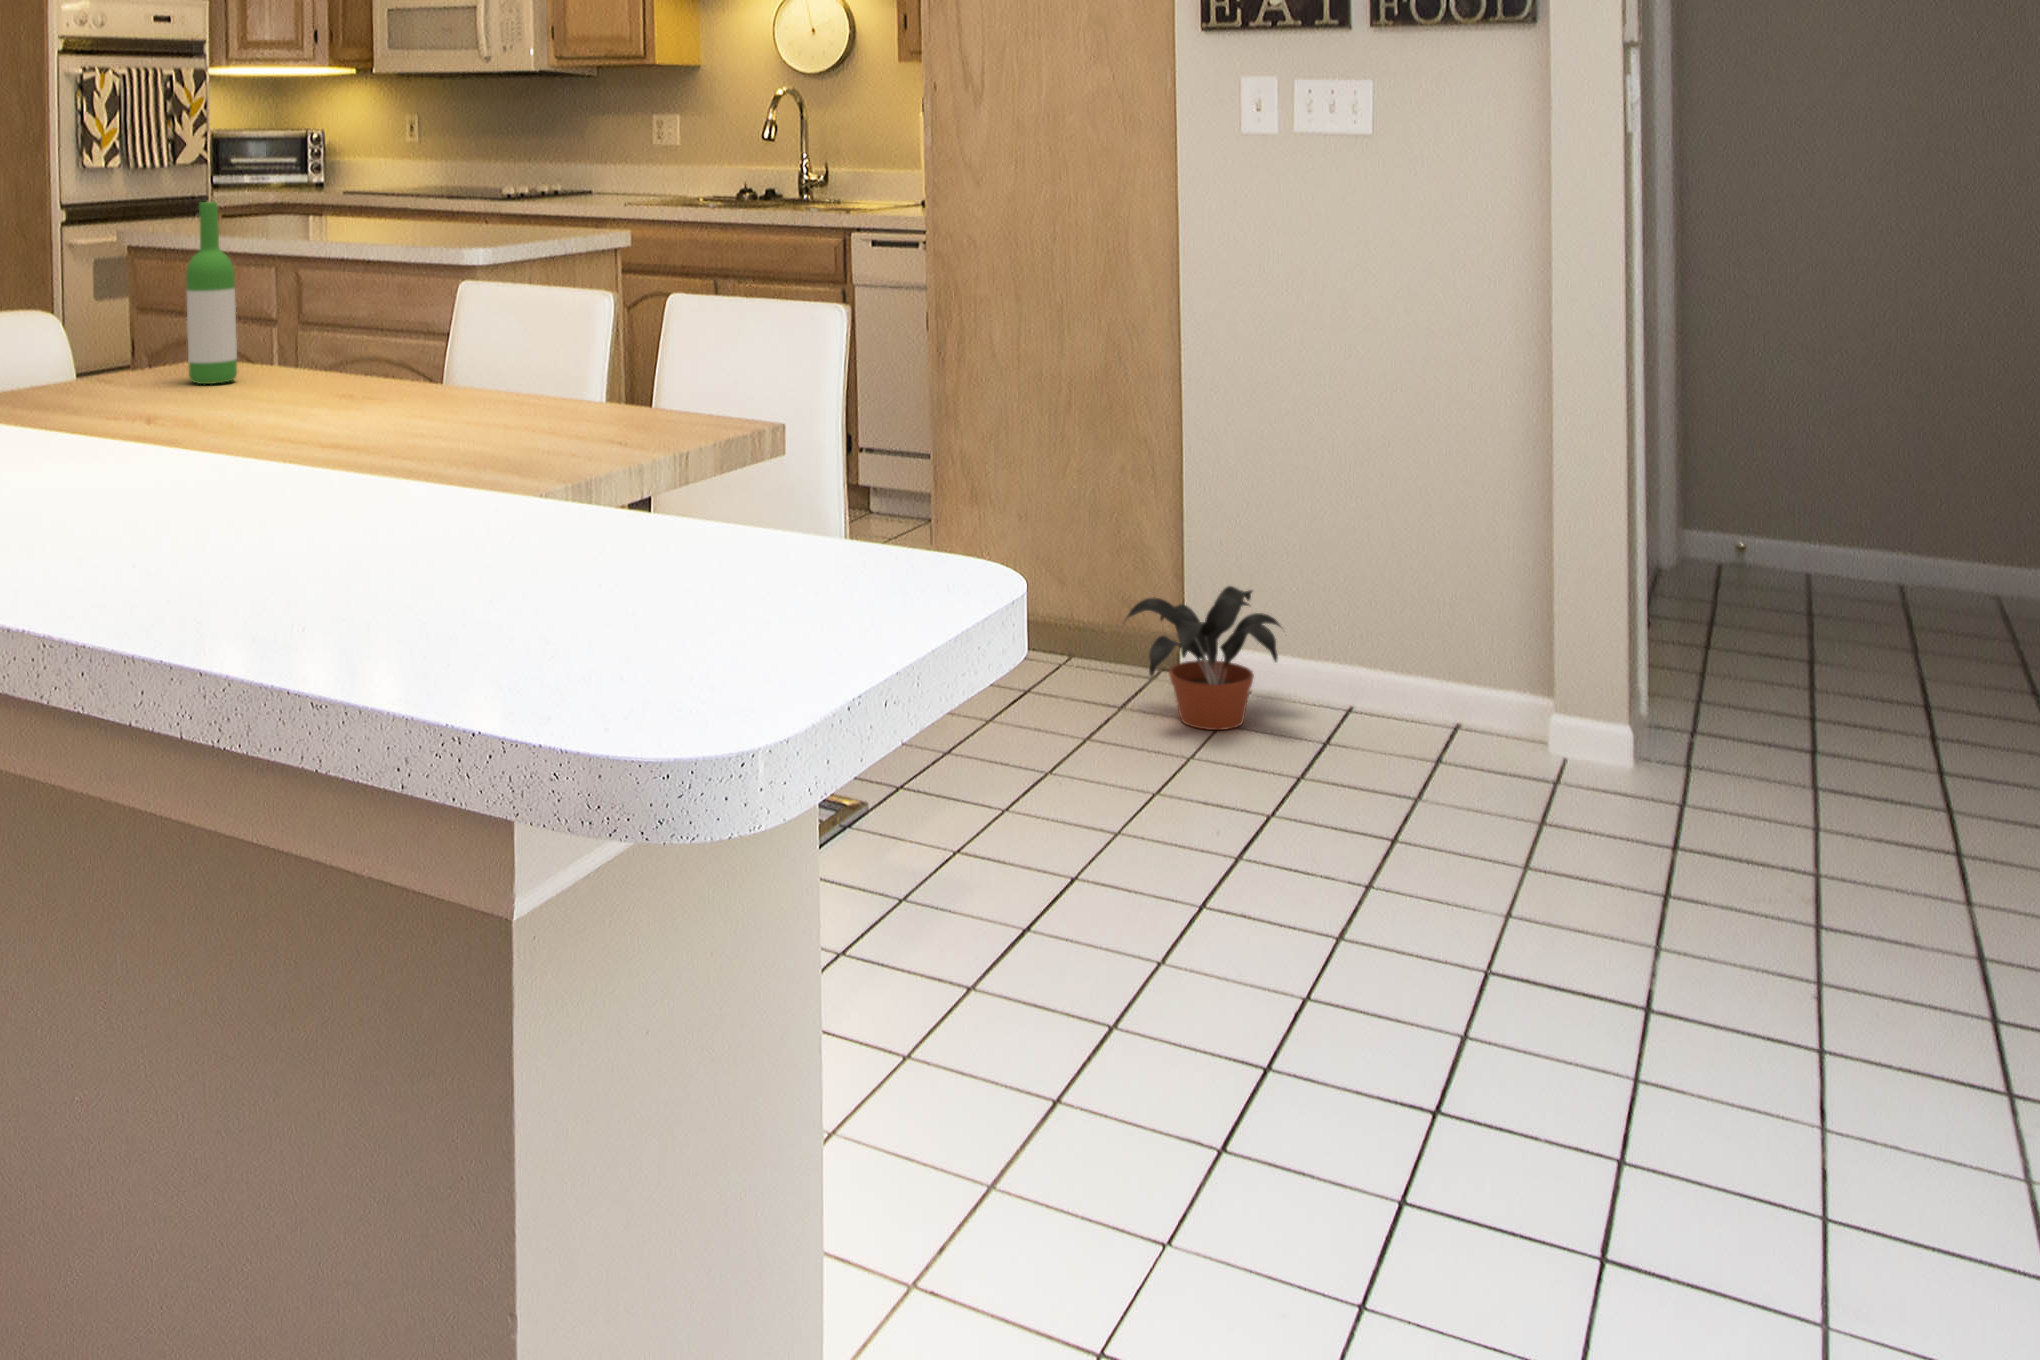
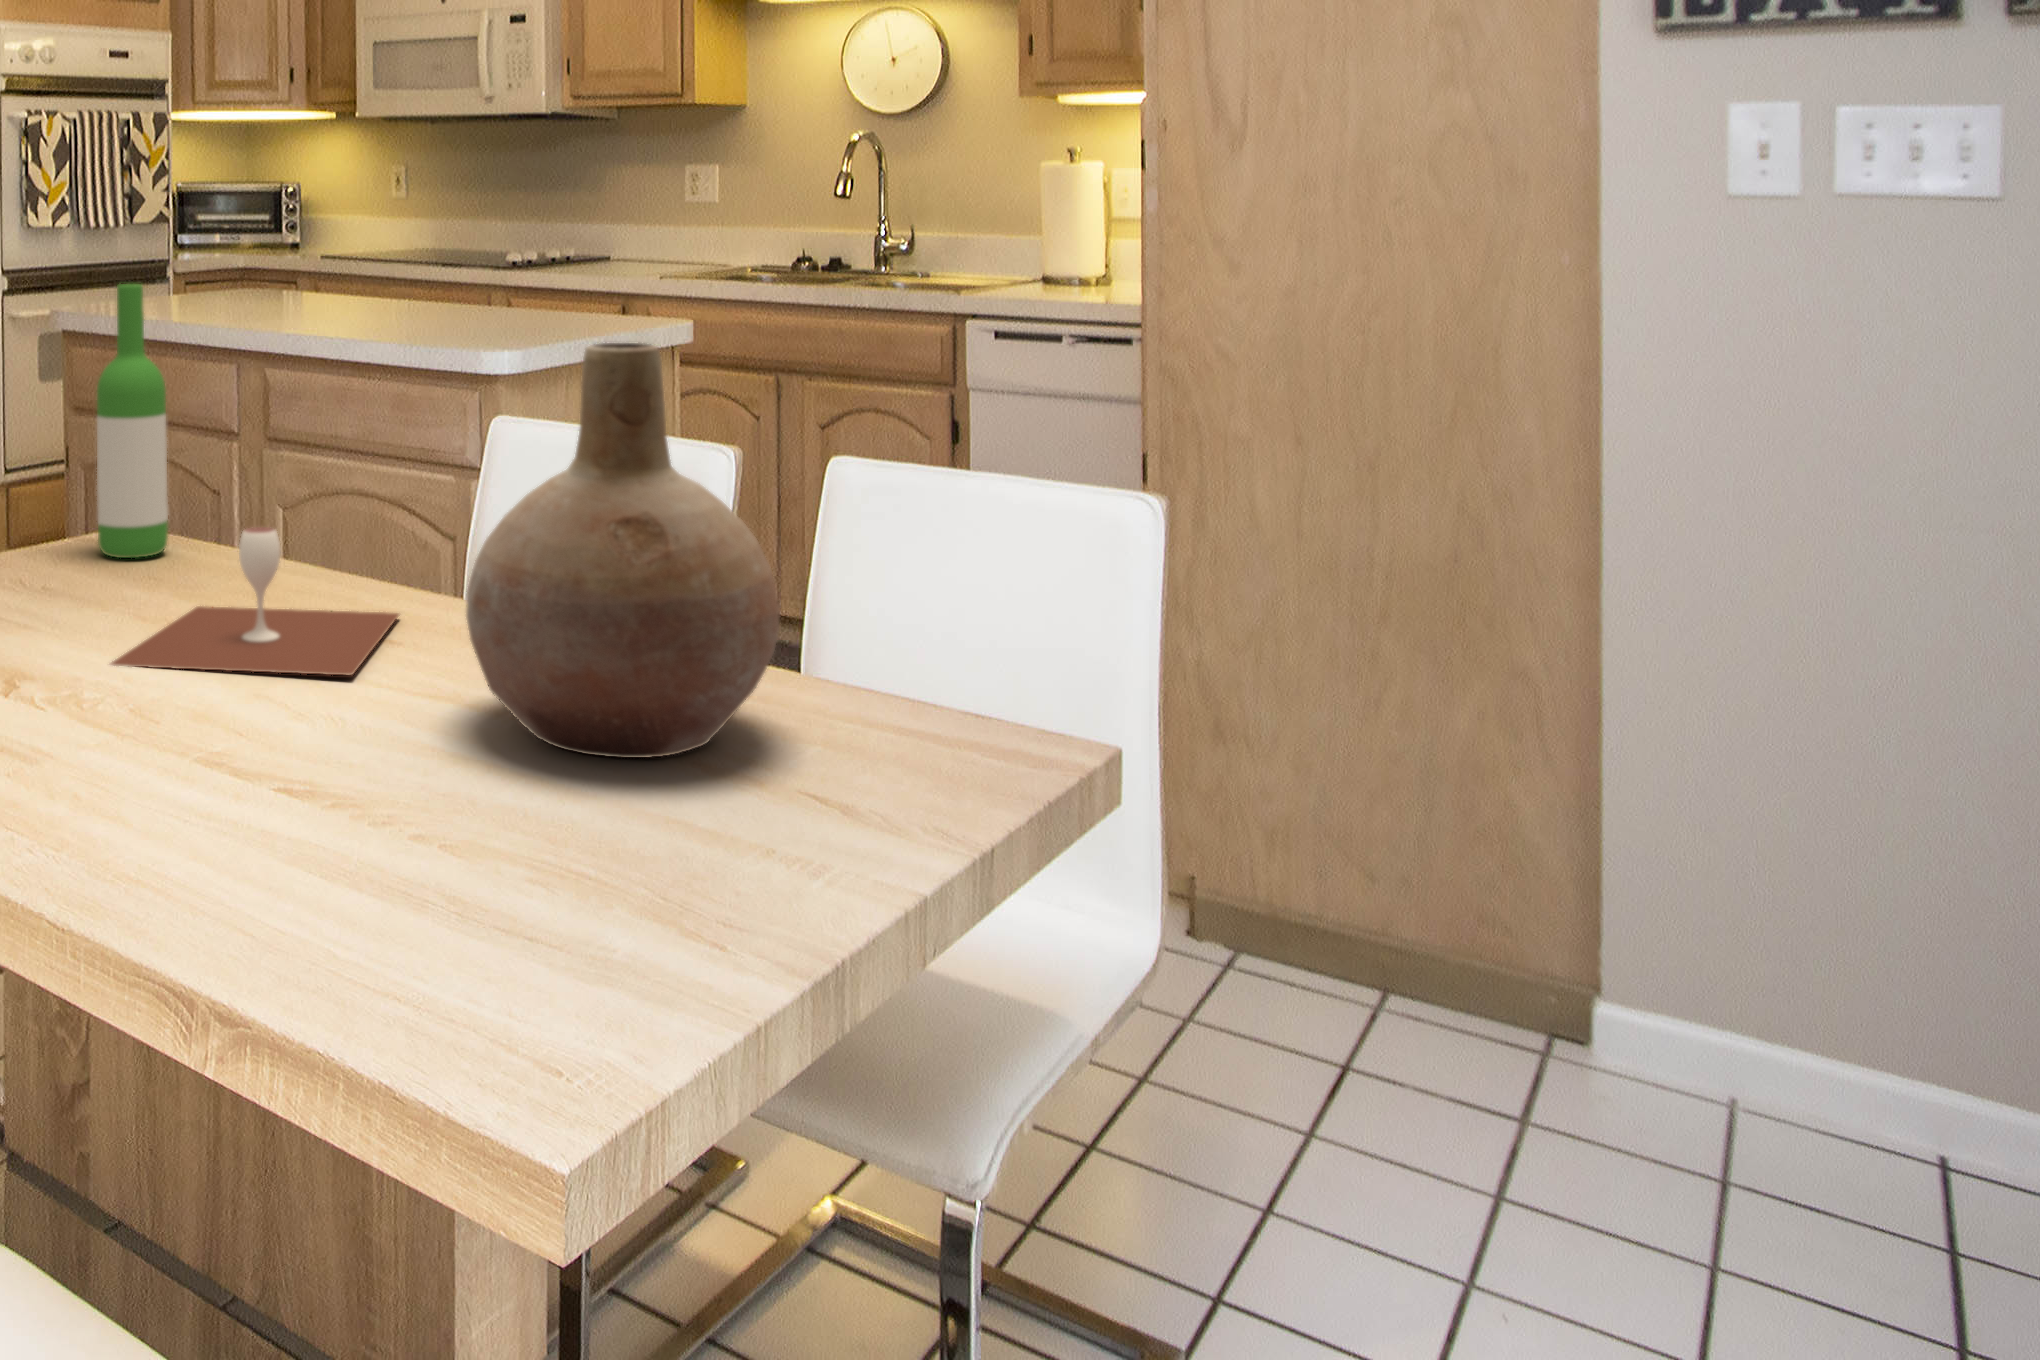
vase: none [426,223,601,446] -> present [466,343,779,758]
wine glass: none [208,346,394,428] -> present [111,527,399,676]
potted plant: present [1127,586,1281,730] -> none [1534,937,1870,1199]

